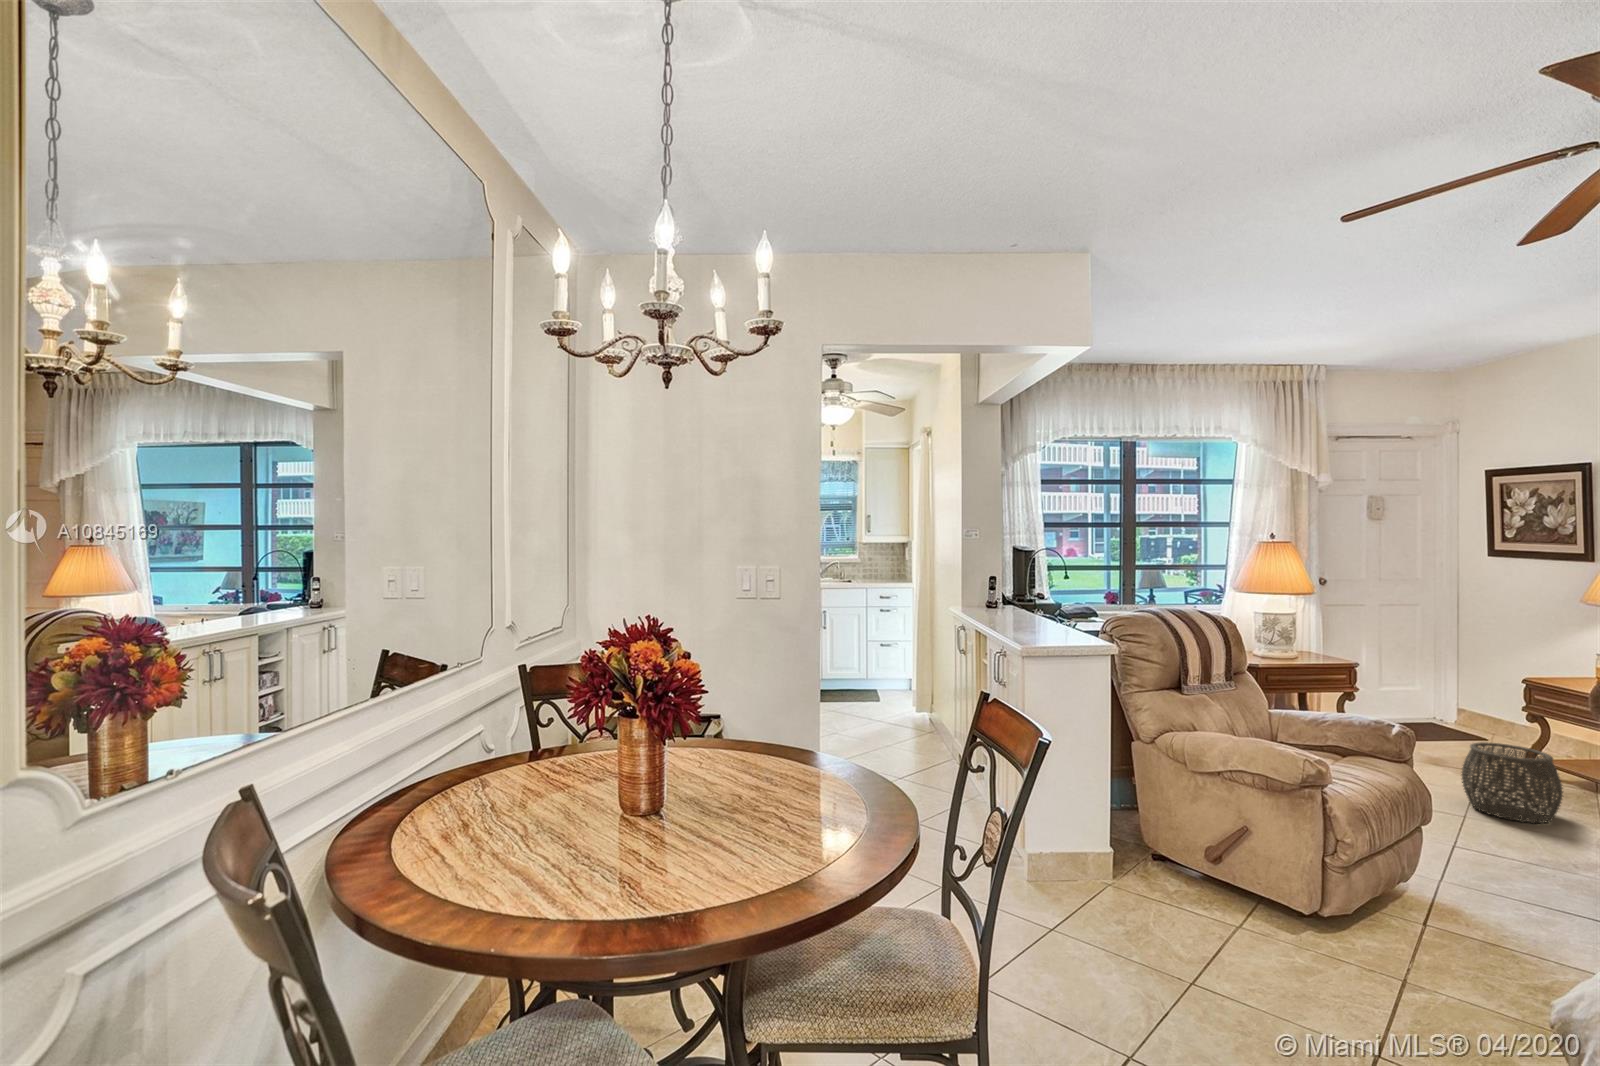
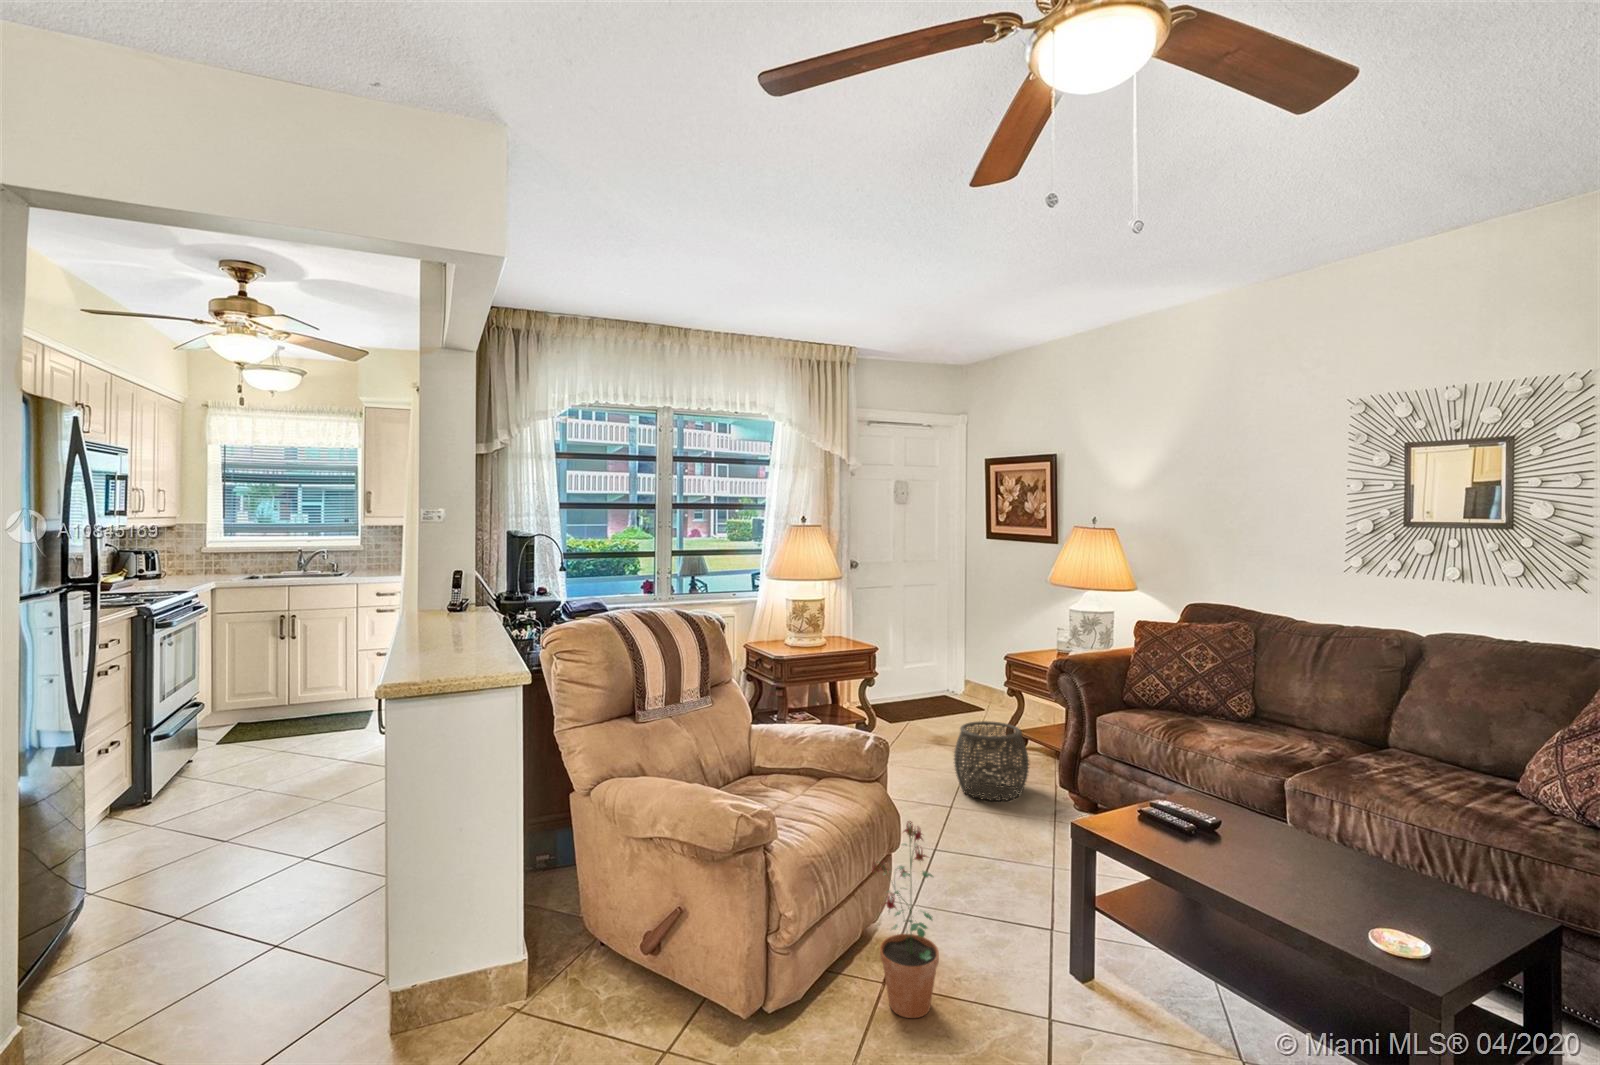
potted plant: none [1406,797,1485,951] -> present [872,821,939,1018]

